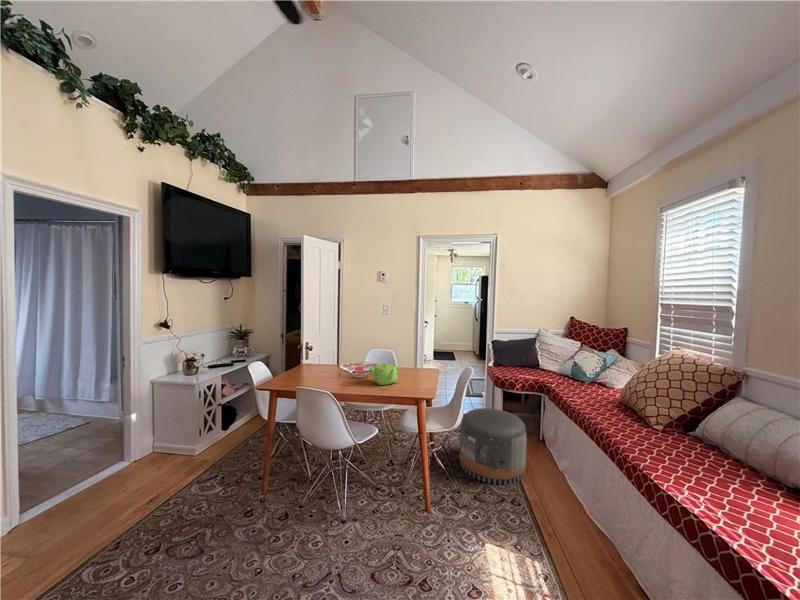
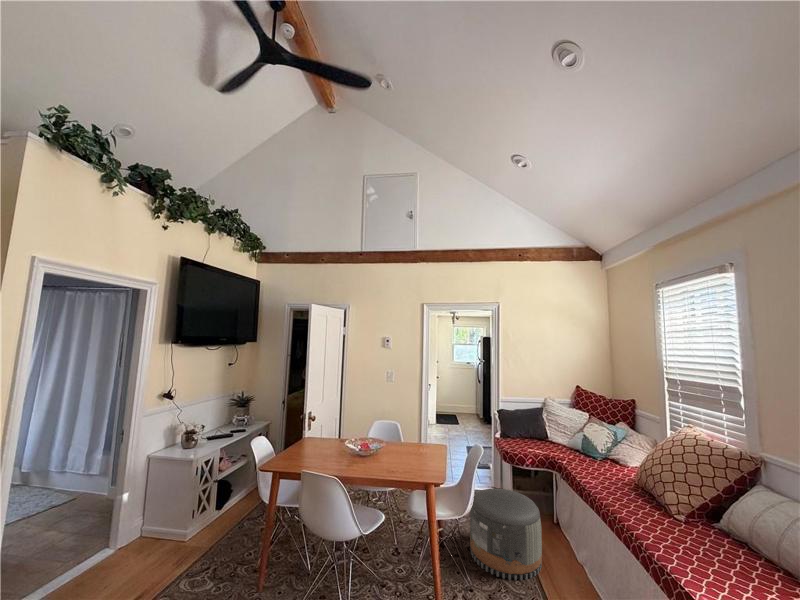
teapot: present [369,363,399,385] -> none [376,441,407,466]

